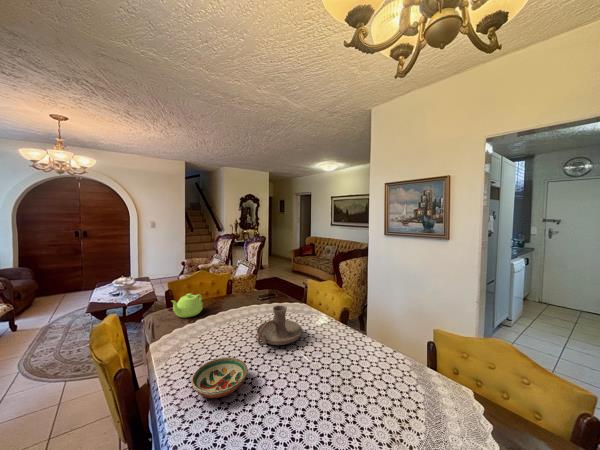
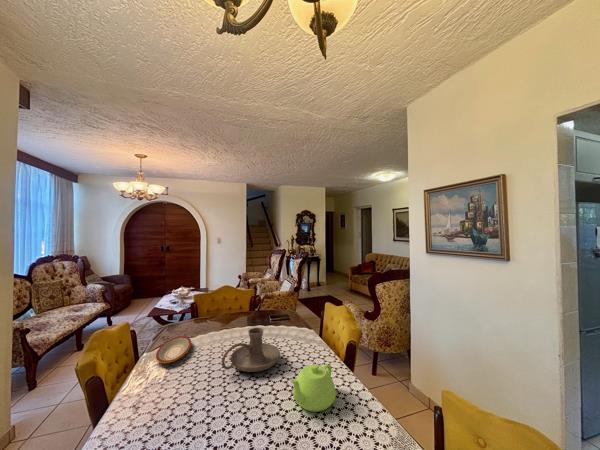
teapot: present [172,294,203,318] -> present [291,364,336,412]
plate: none [172,323,207,351] -> present [156,336,191,363]
decorative bowl: present [191,357,248,398] -> none [130,375,192,416]

